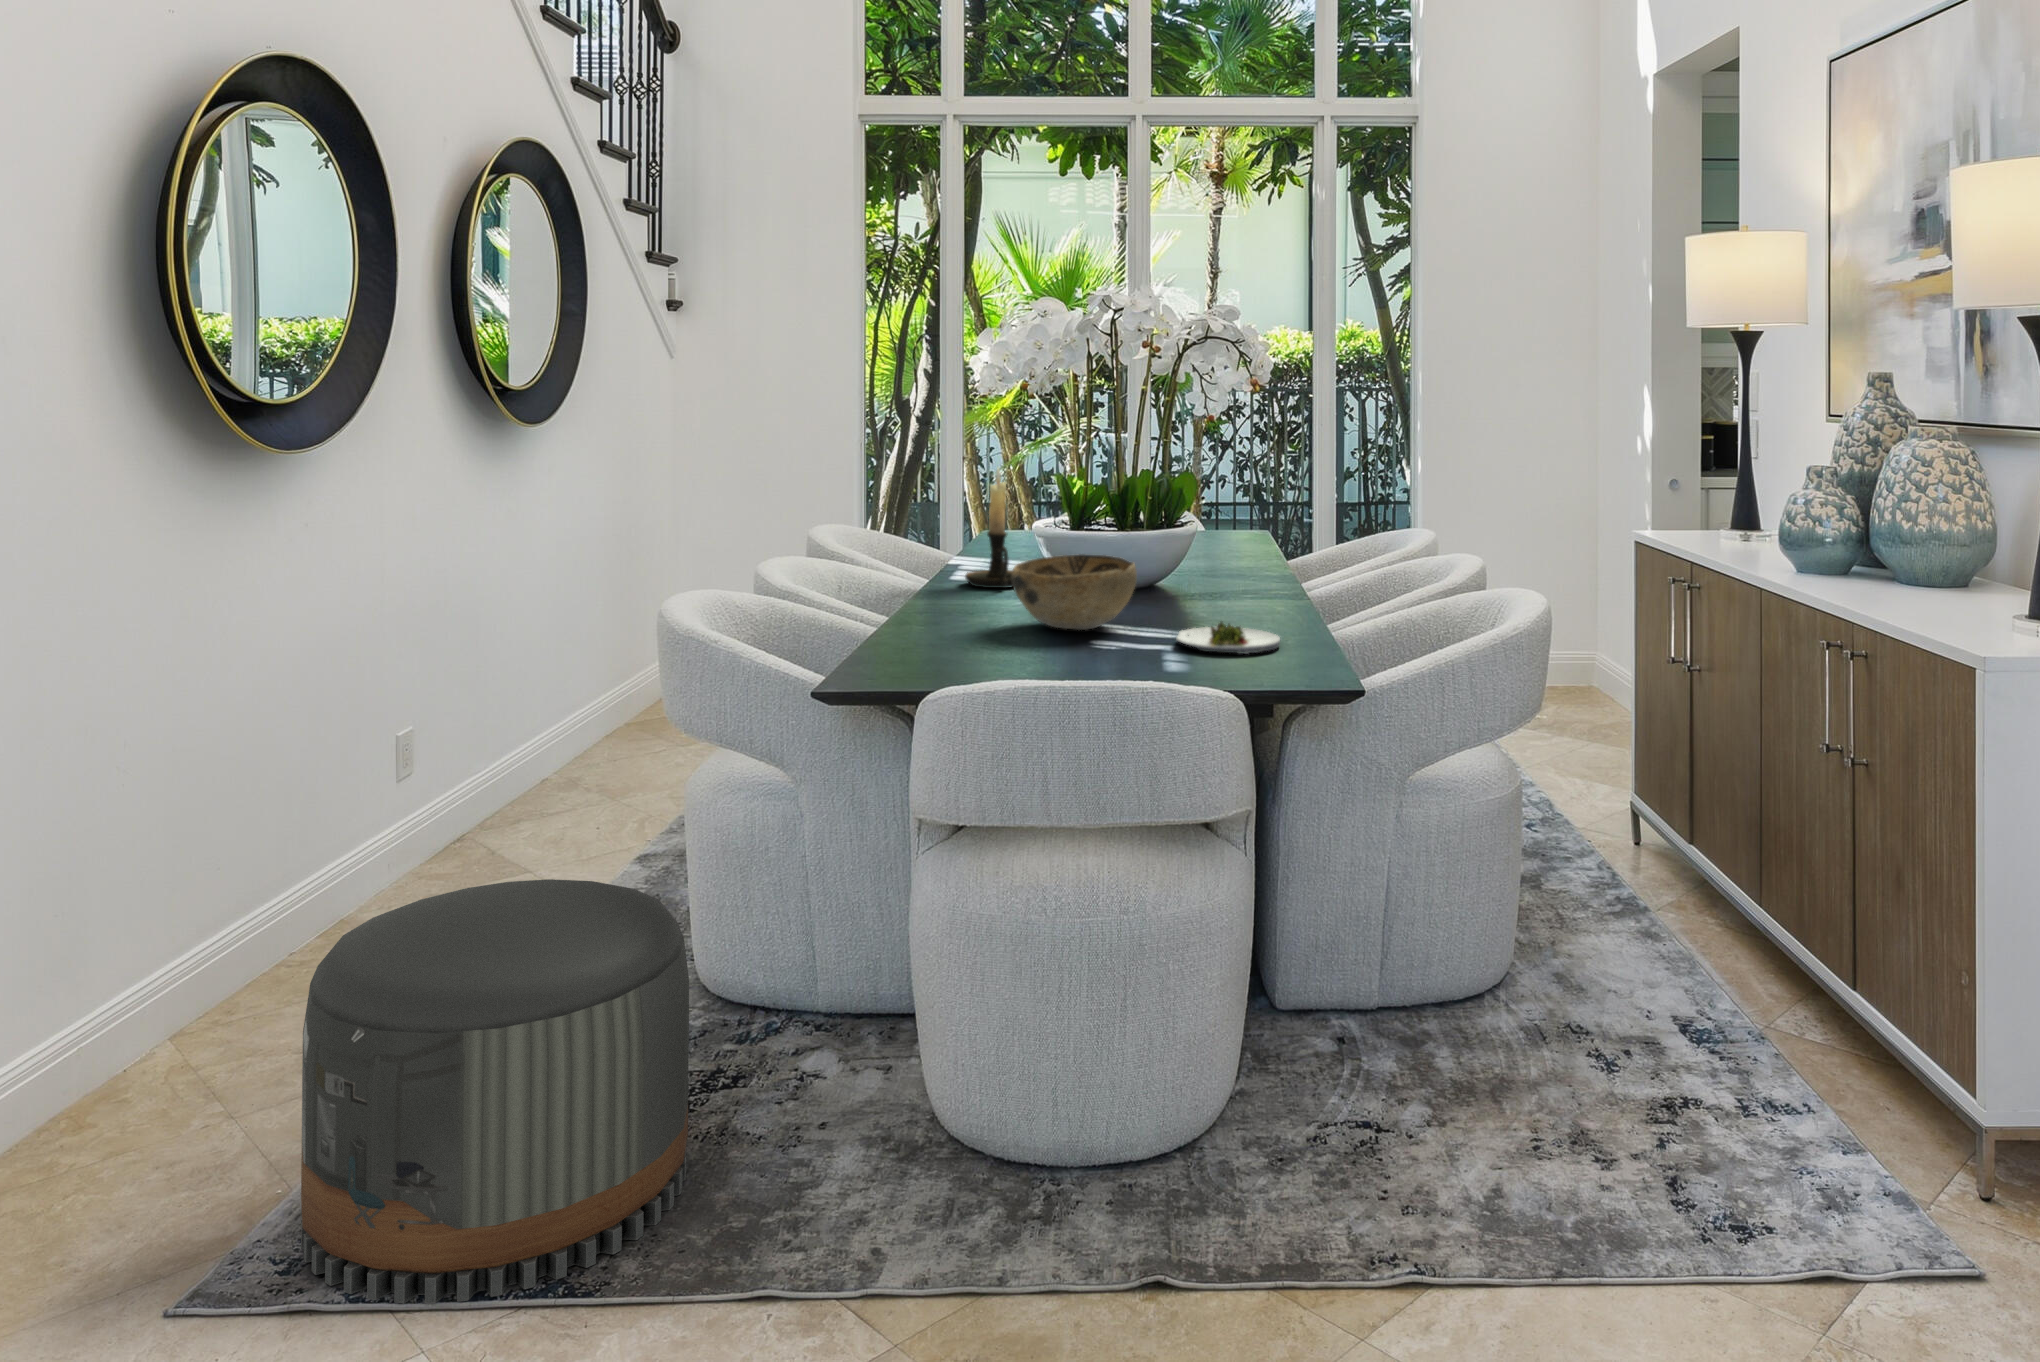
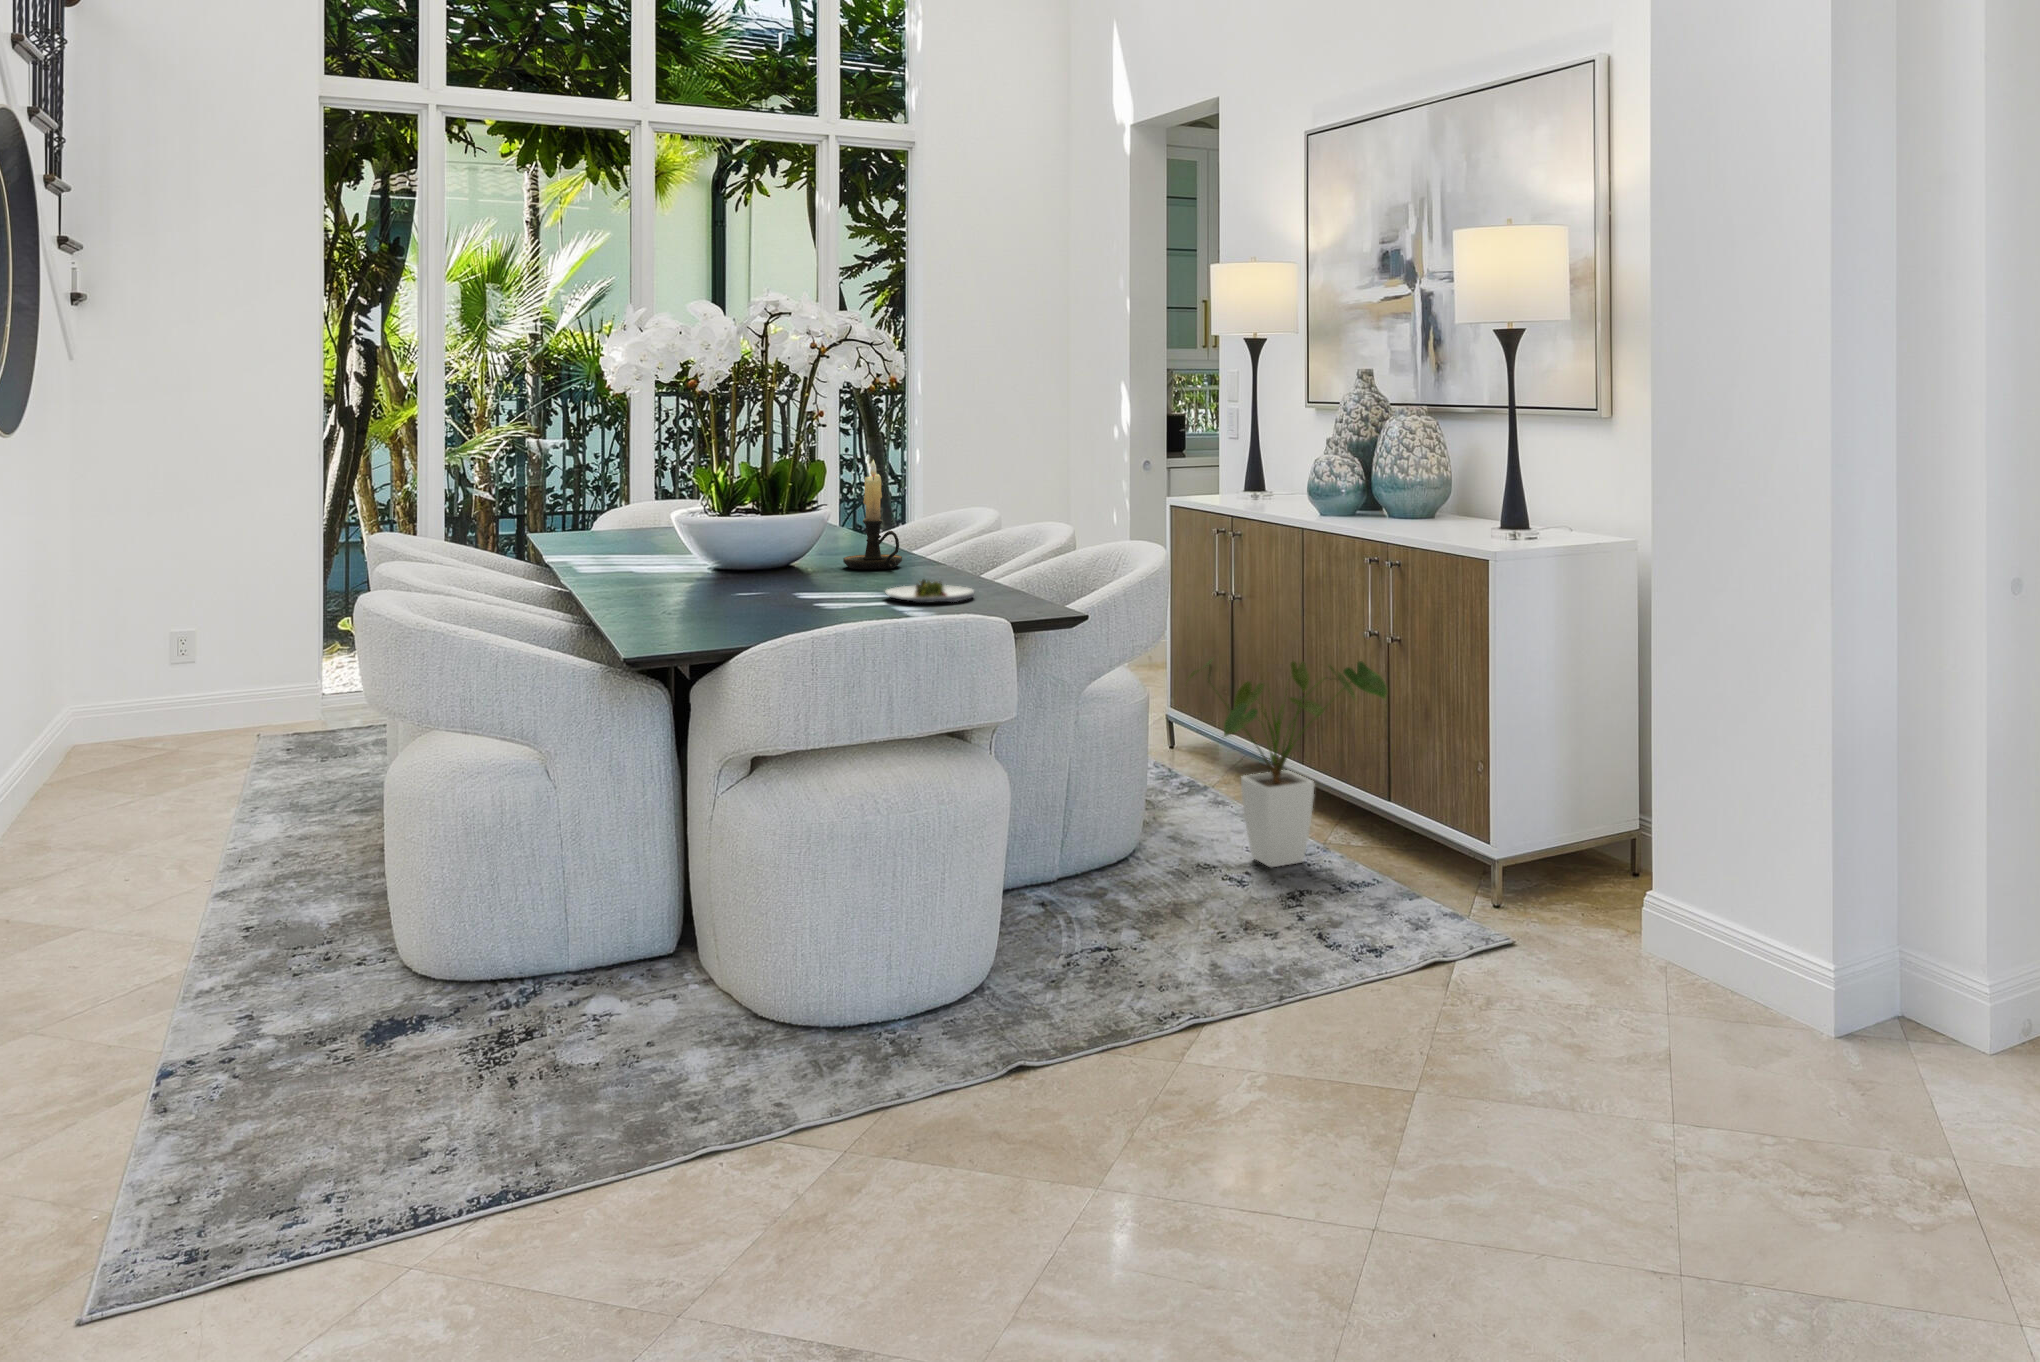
candle holder: present [965,468,1013,588] -> present [843,460,902,570]
decorative bowl: present [1011,554,1137,630] -> none [720,533,836,597]
house plant: none [1553,751,1834,1044] -> present [1188,659,1387,867]
pouf: present [301,879,689,1304] -> none [205,843,573,1210]

